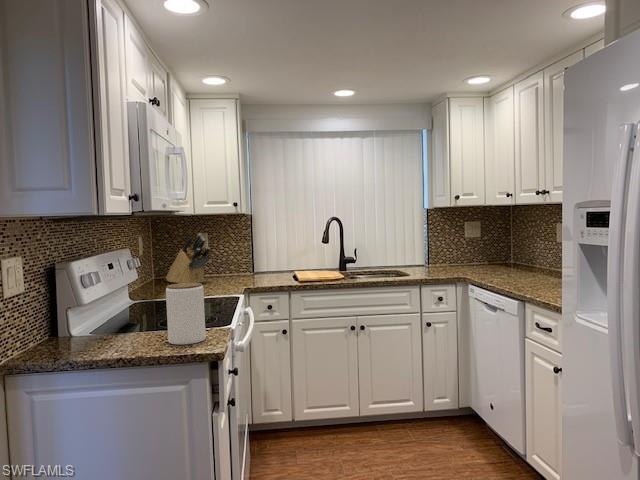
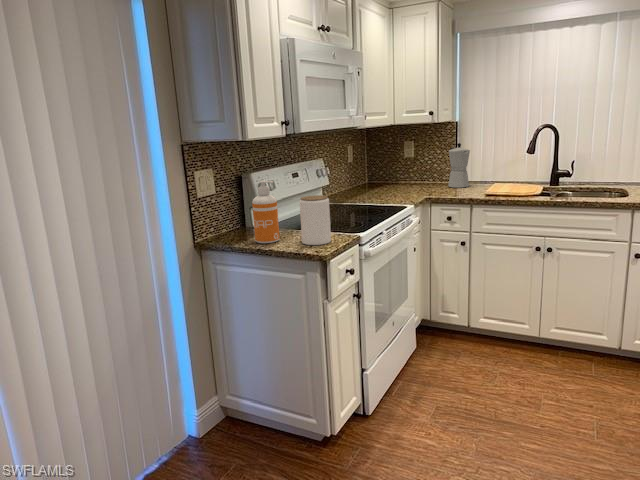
knife block: present [166,233,210,283] -> none [374,142,407,189]
moka pot: none [245,235,271,278] -> present [448,143,470,188]
soap dispenser: none [96,268,133,352] -> present [252,180,280,243]

